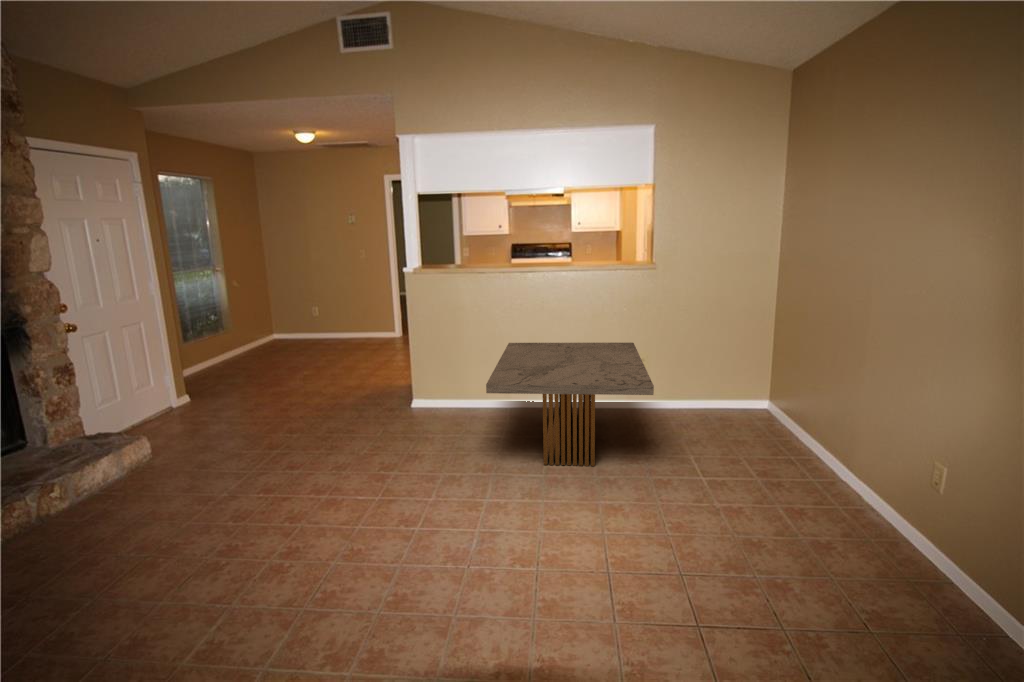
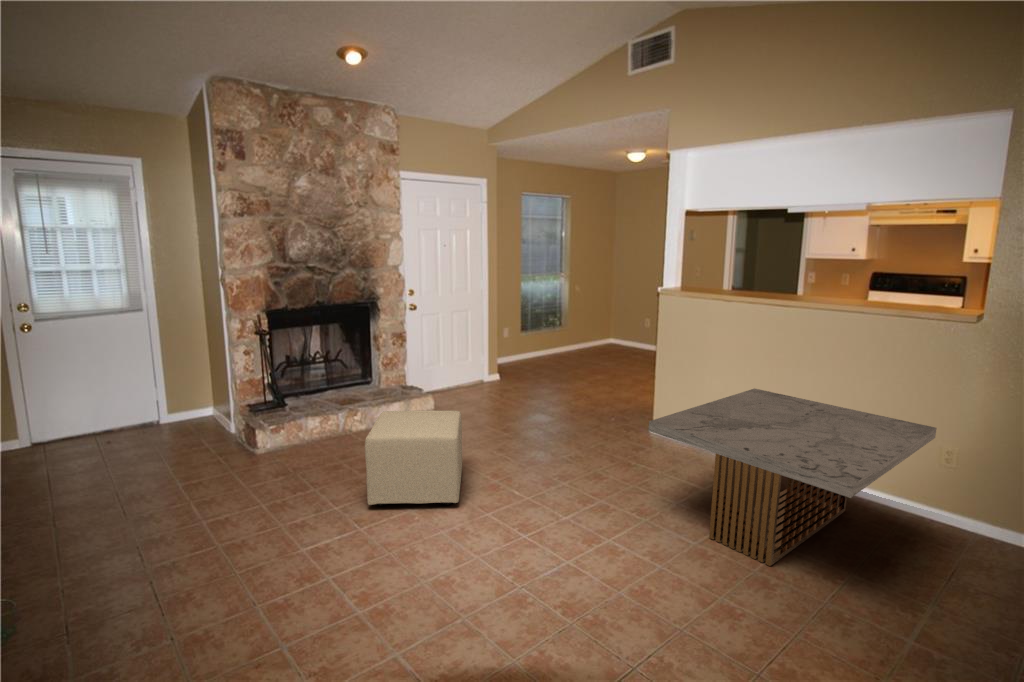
ottoman: none [162,434,320,581] -> present [365,410,462,506]

